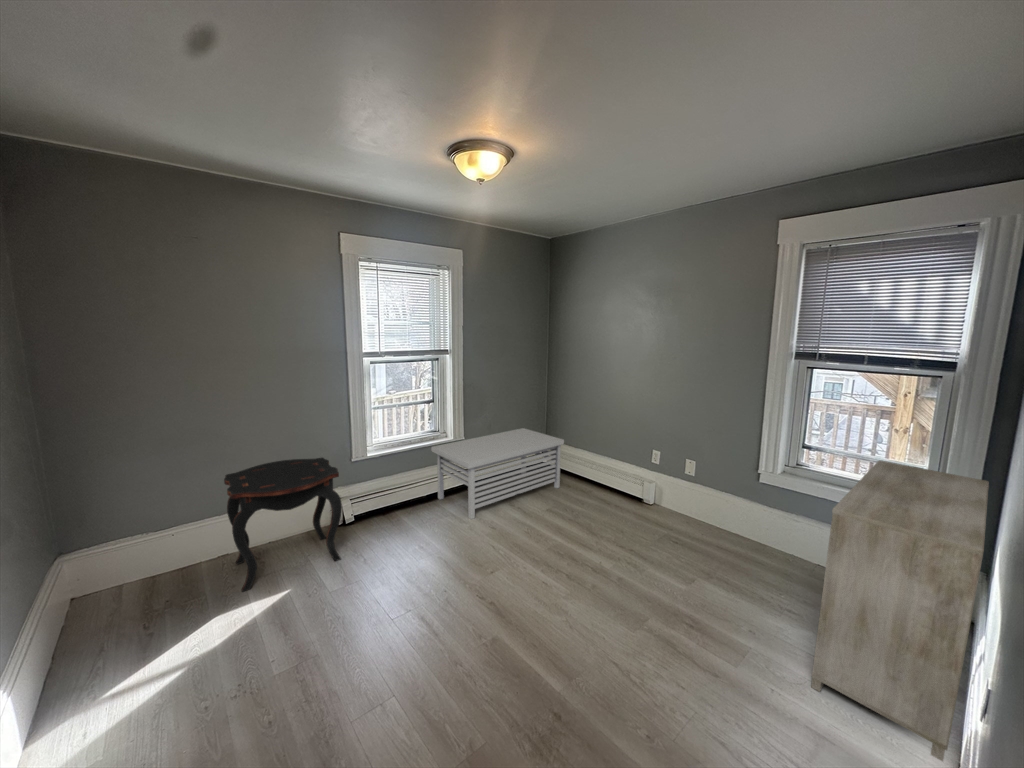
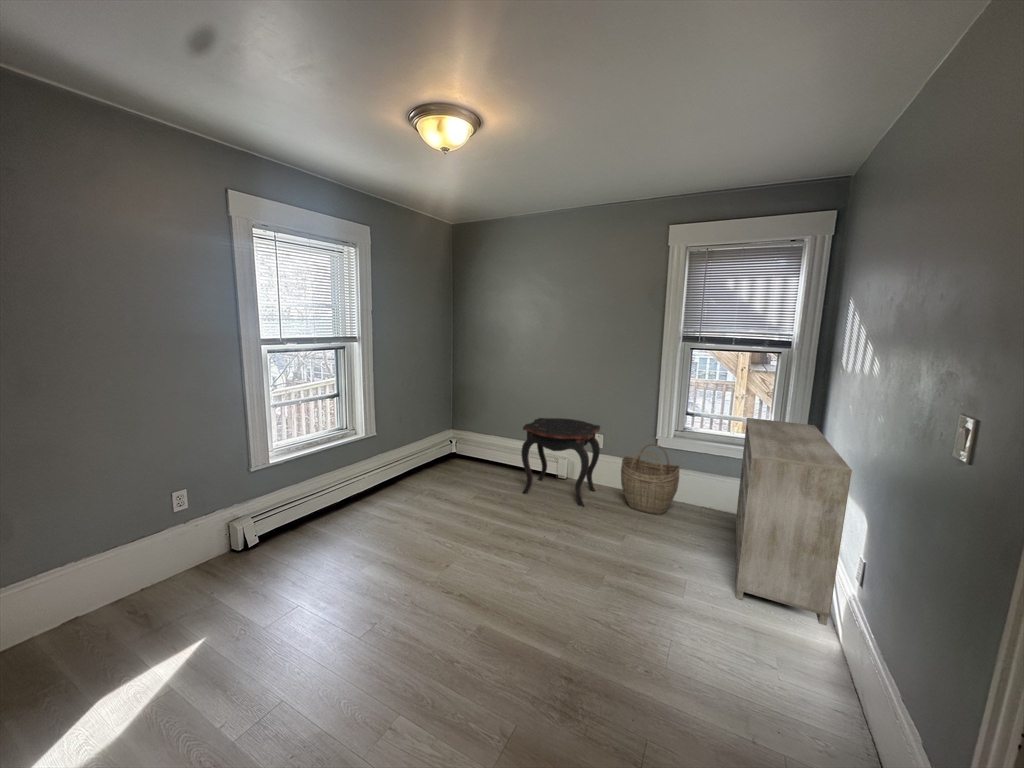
storage bench: present [431,428,564,519] -> none [345,418,481,517]
side table: present [224,458,342,592] -> present [521,418,600,506]
woven basket: none [707,479,783,565] -> present [621,444,679,515]

